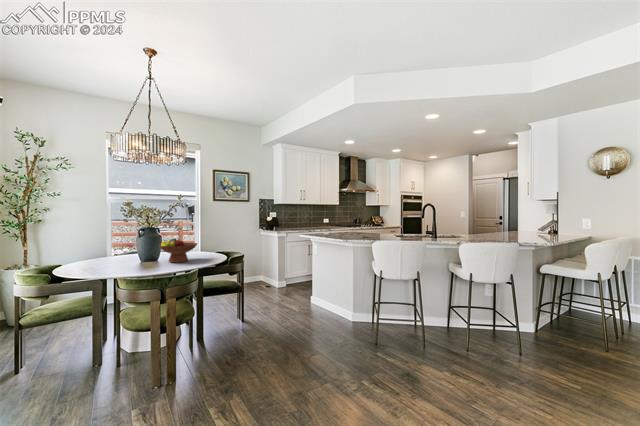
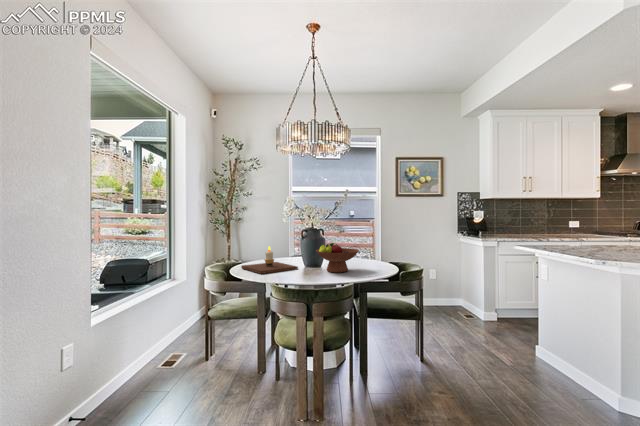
candle: none [72,244,138,271] -> present [241,246,298,274]

